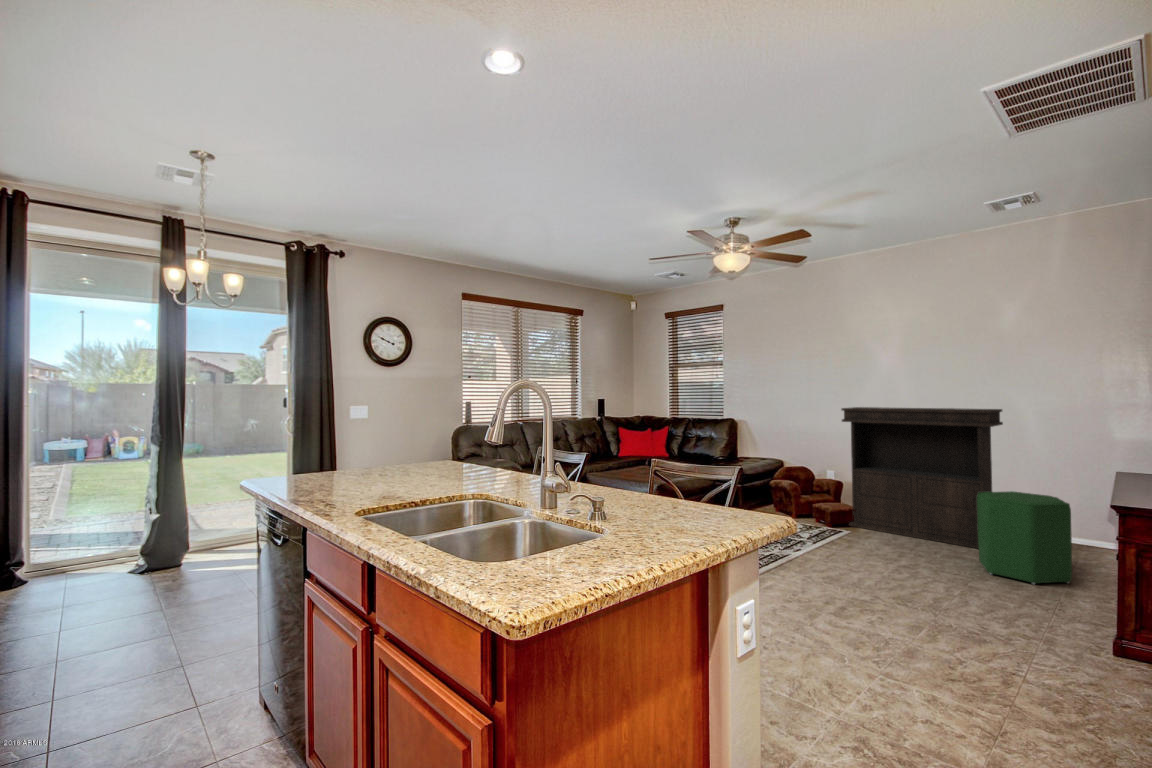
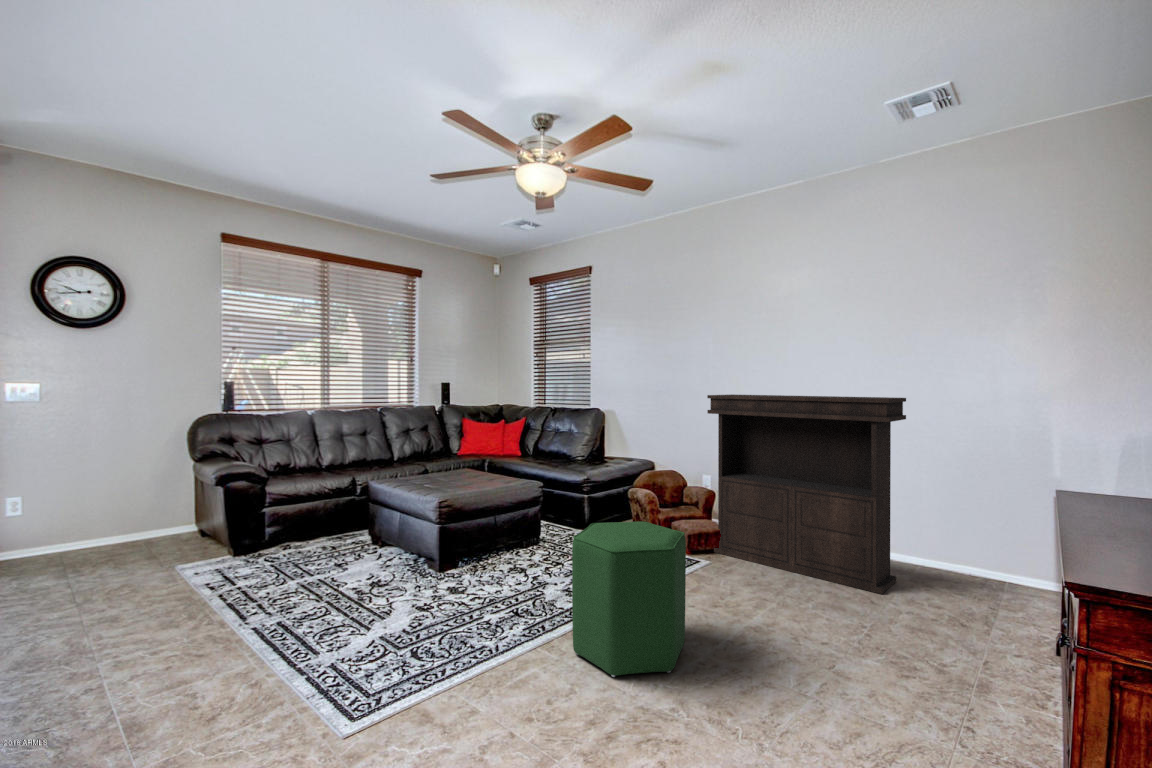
ottoman: present [977,491,1072,584] -> present [572,521,686,677]

